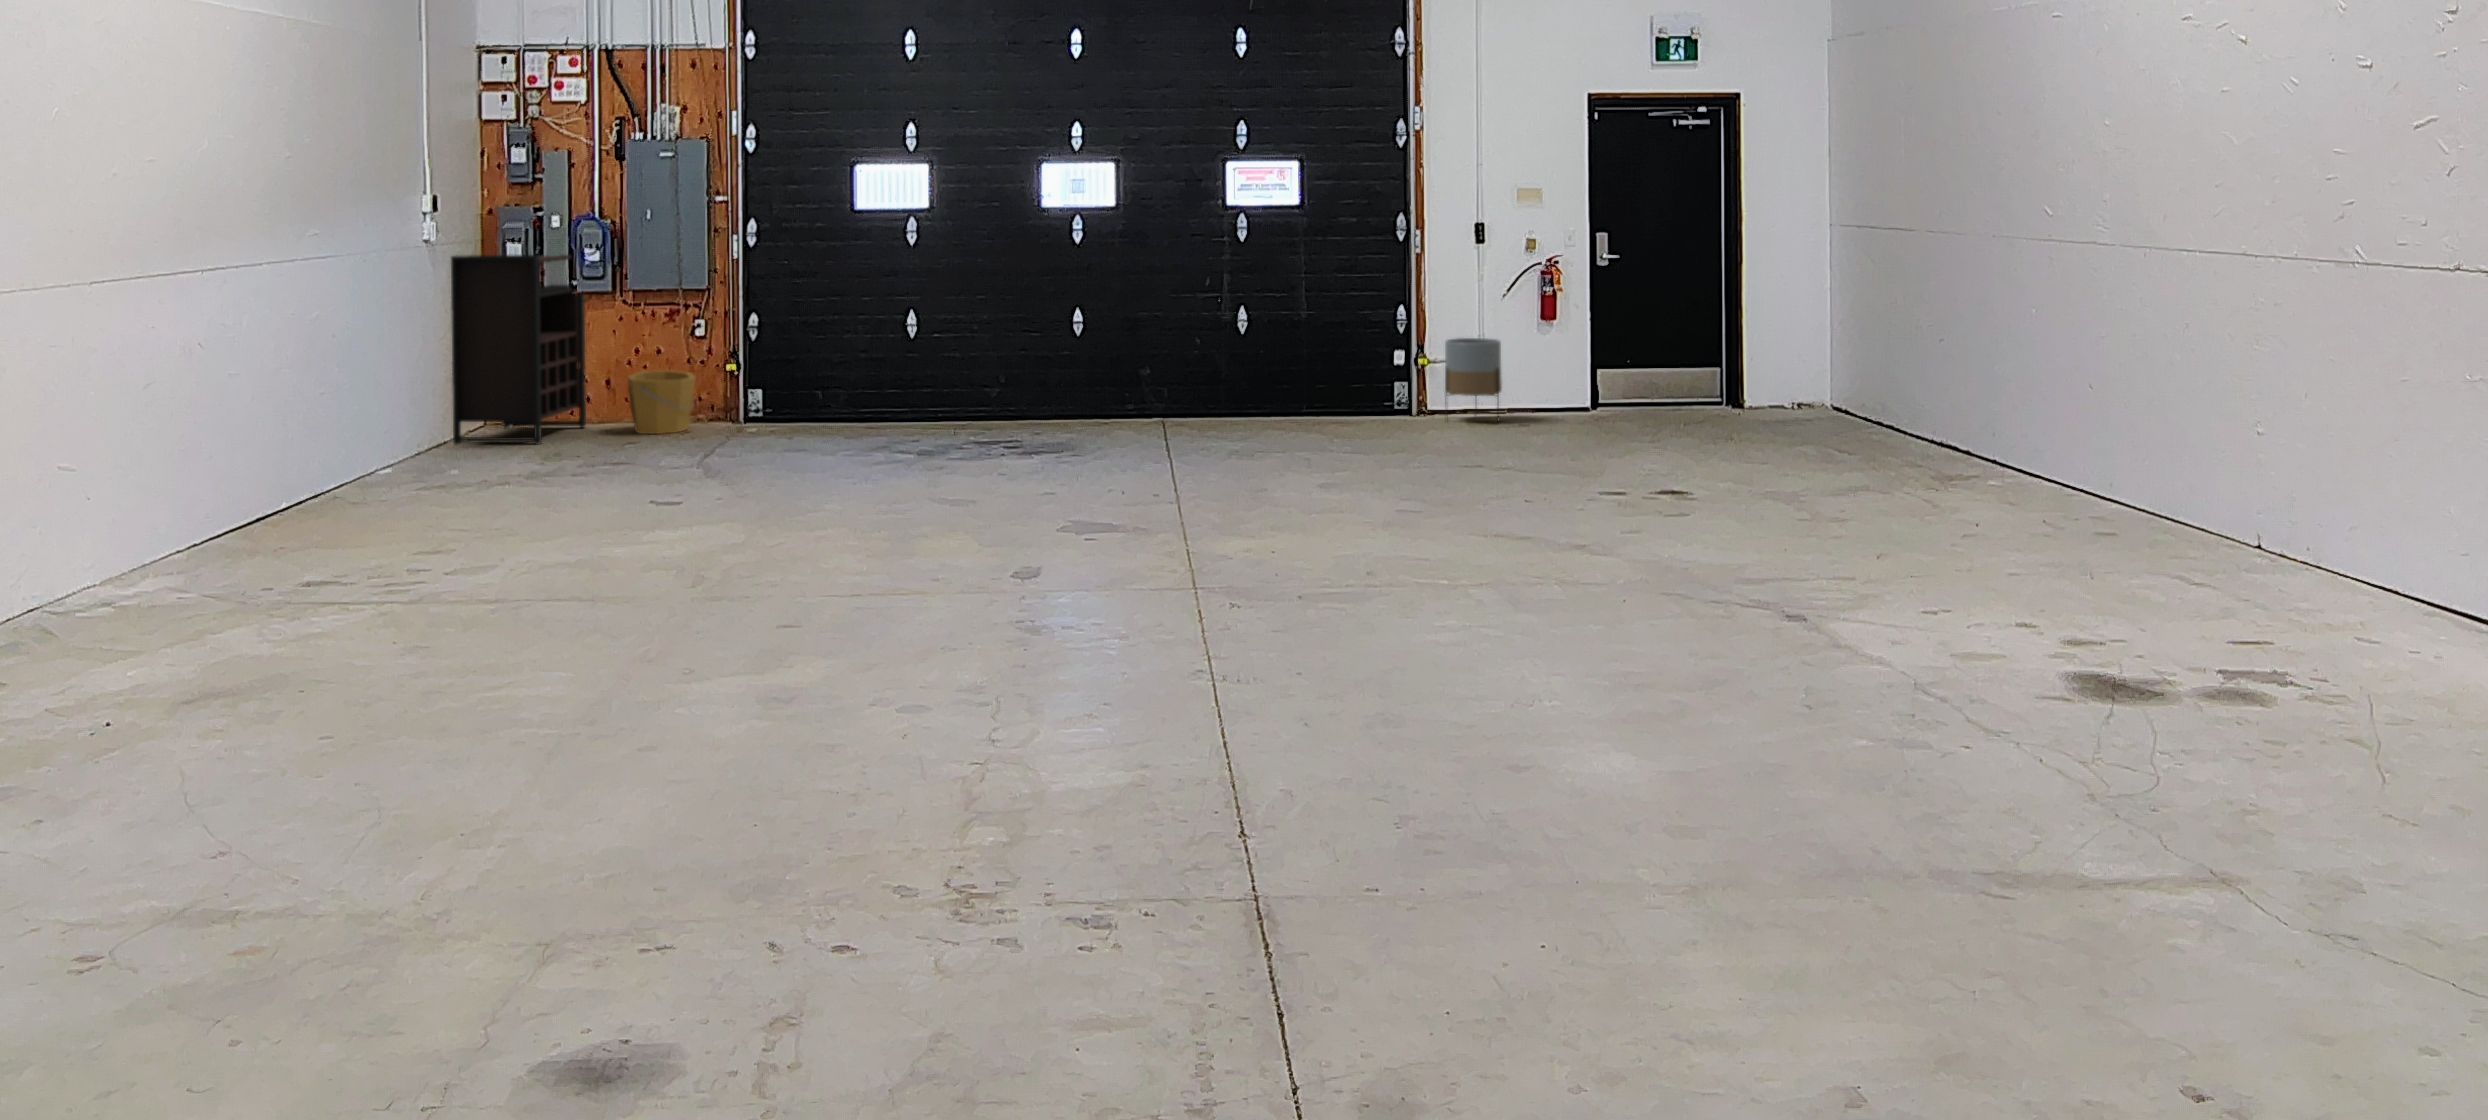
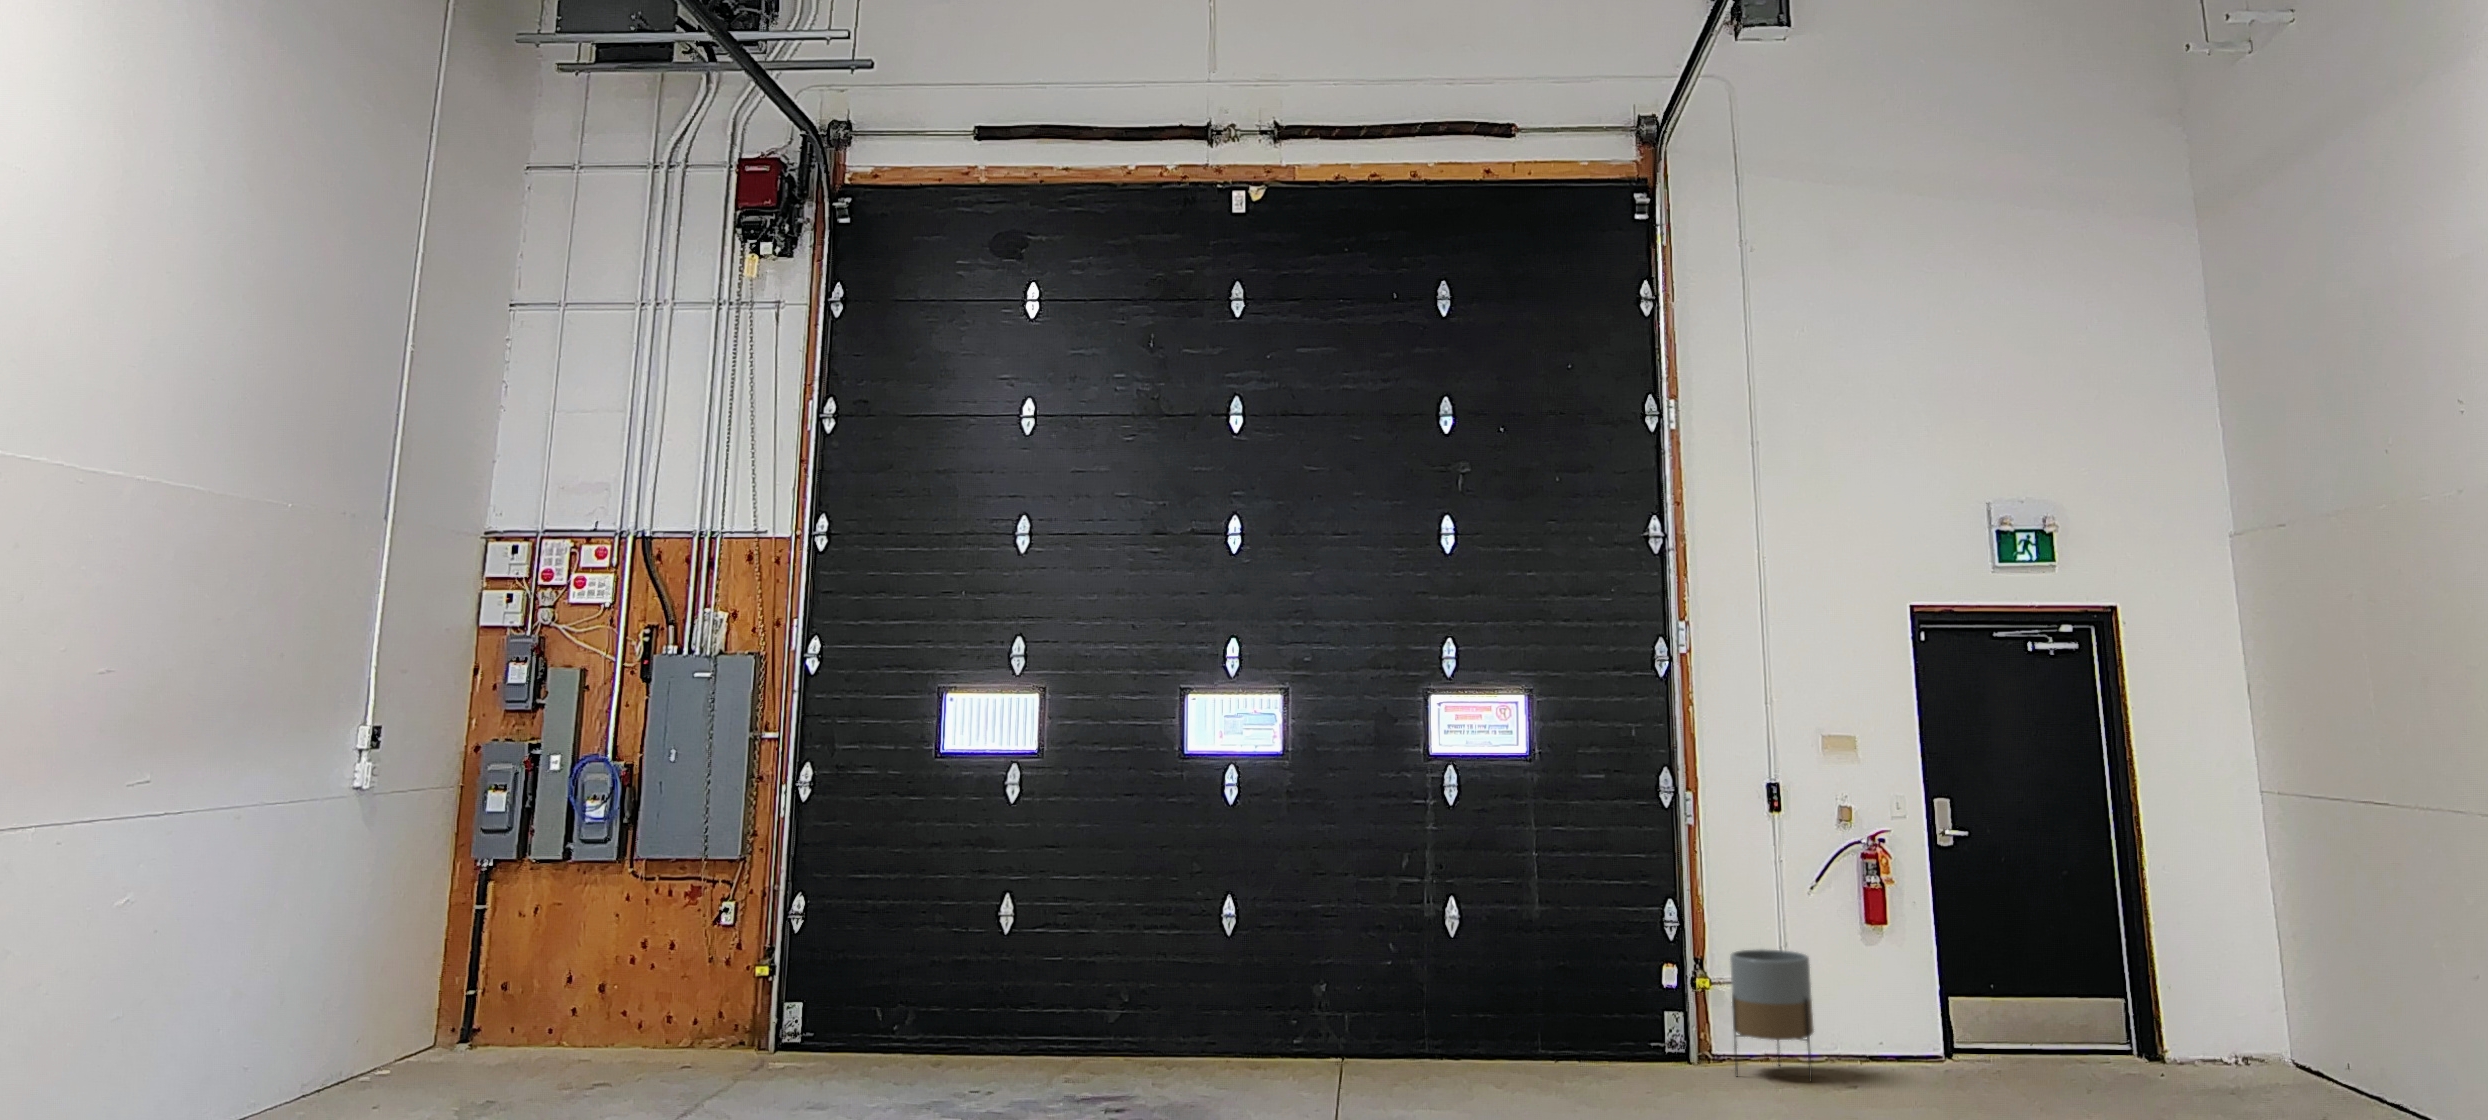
shelving unit: present [451,255,586,445] -> none [371,801,587,1085]
bucket: present [628,370,696,434] -> none [621,972,712,1068]

